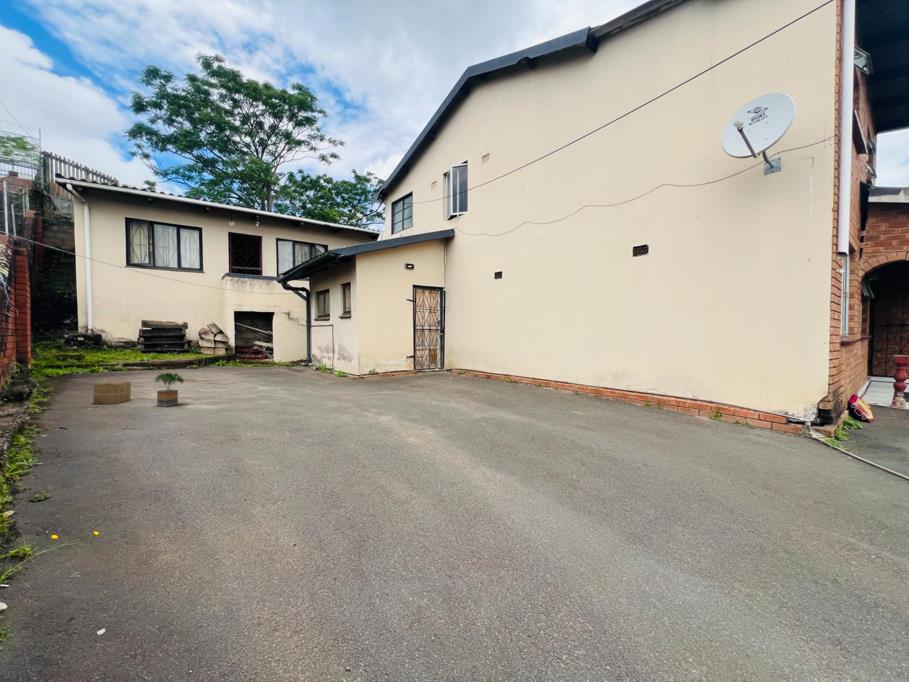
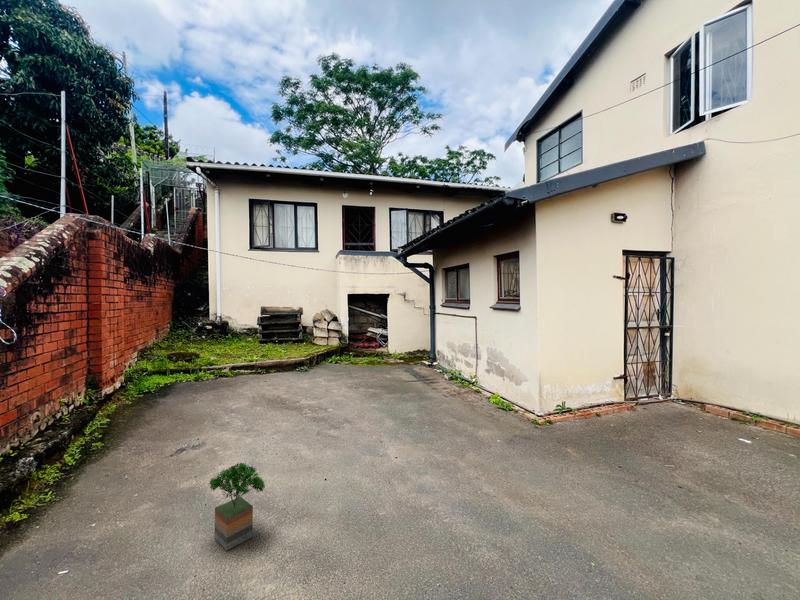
cardboard box: present [93,381,131,404] -> none [125,455,189,515]

